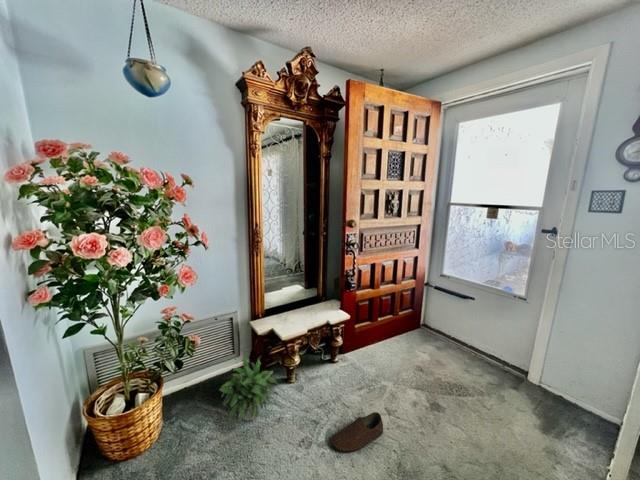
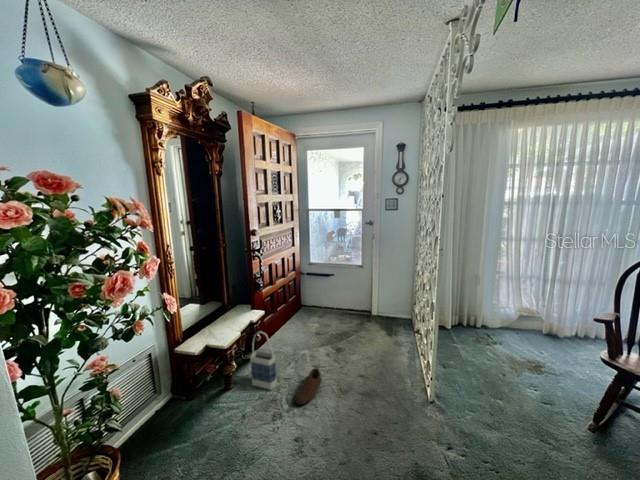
bag: none [310,335,335,407] -> present [250,331,277,390]
potted plant: present [220,356,279,423] -> none [182,374,236,439]

